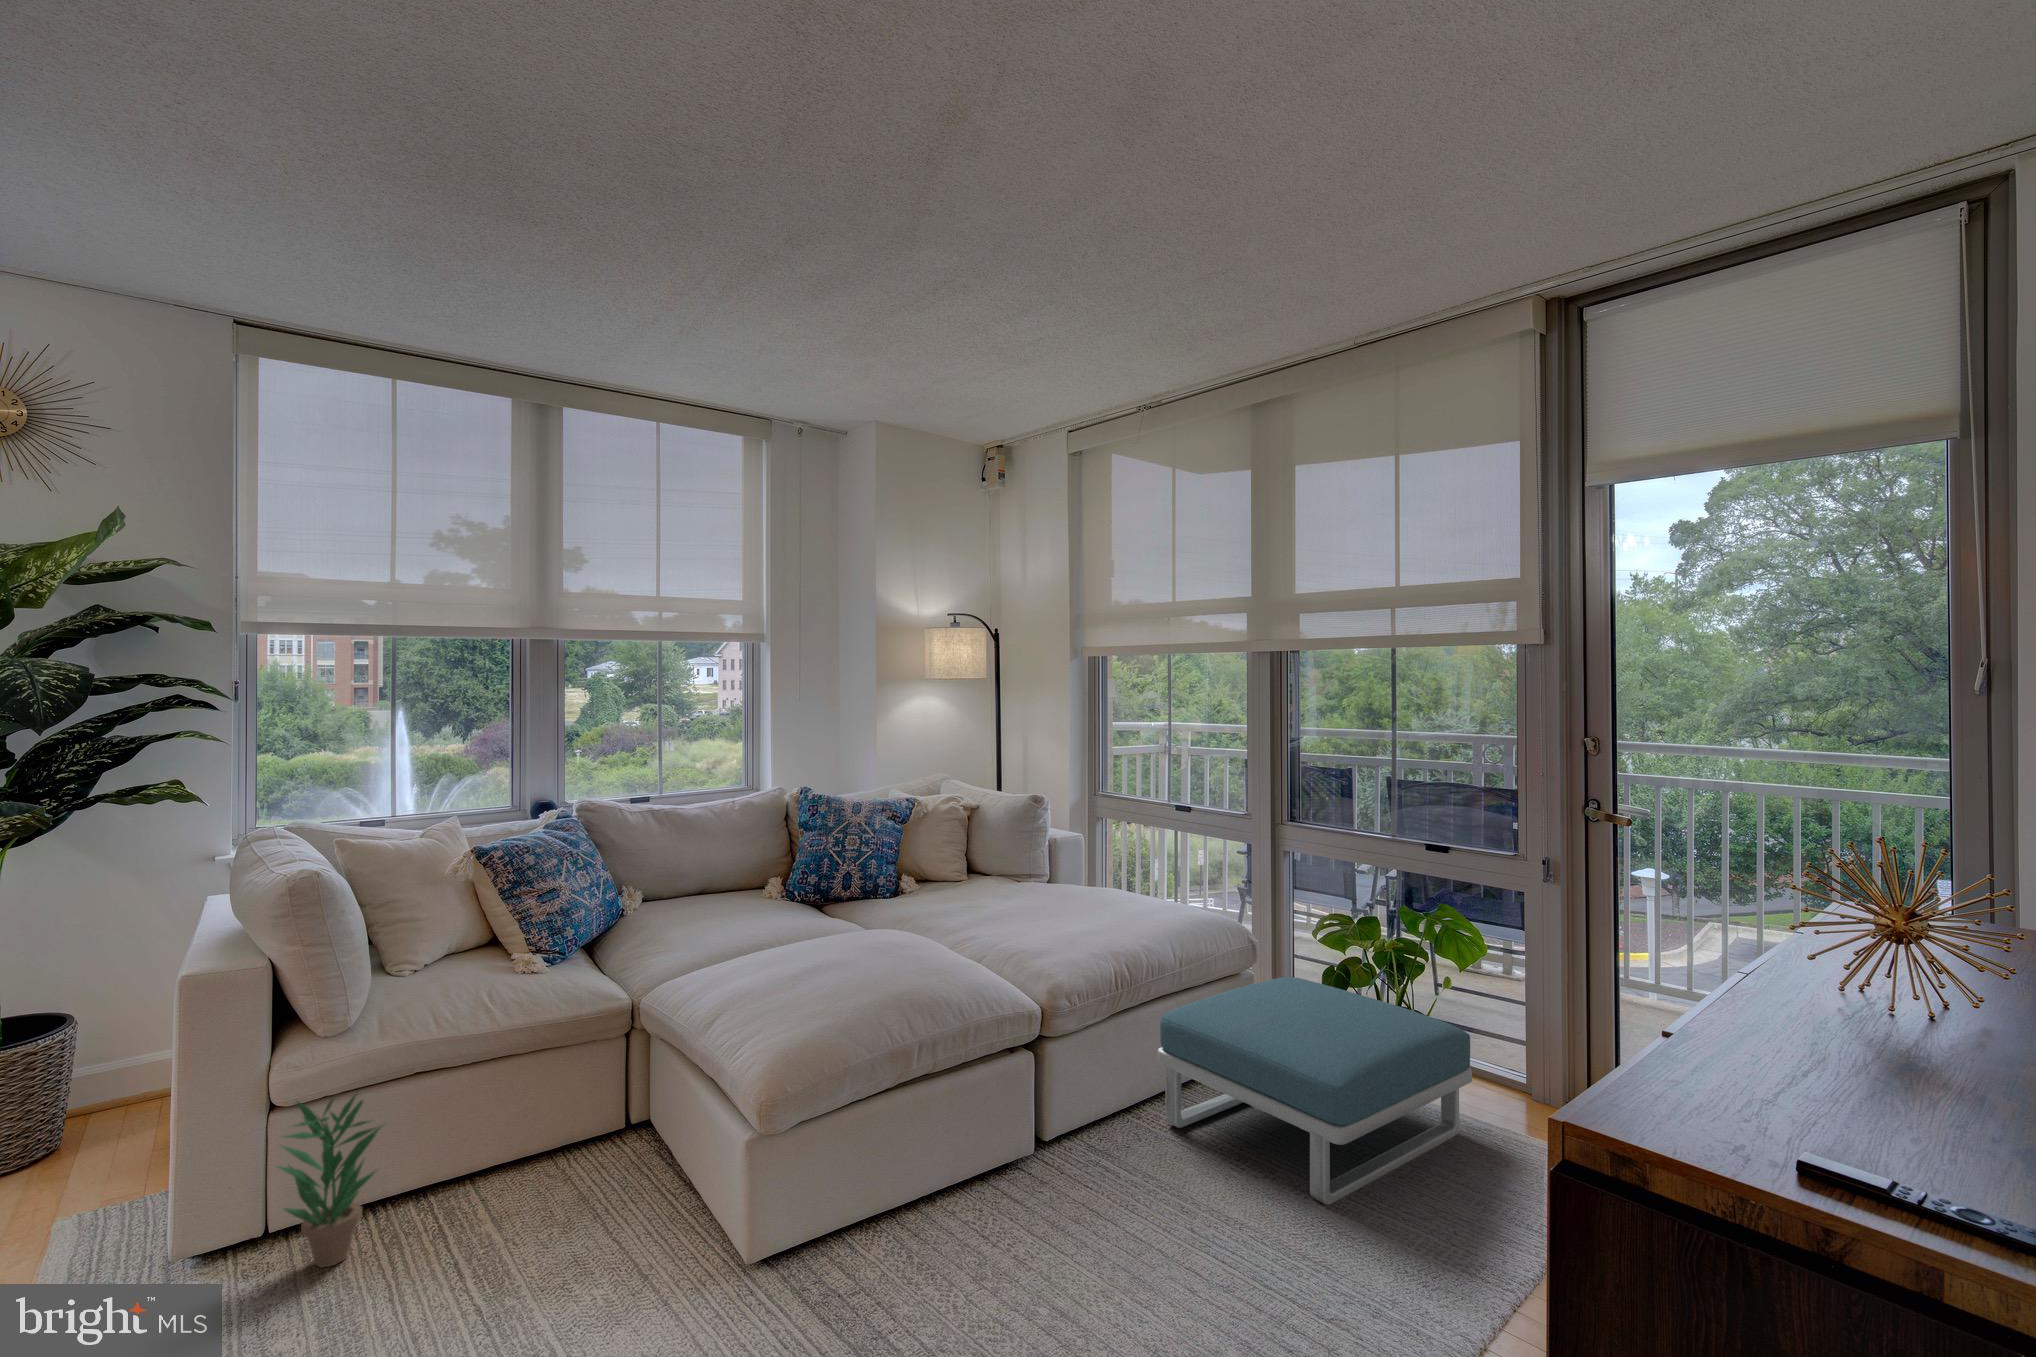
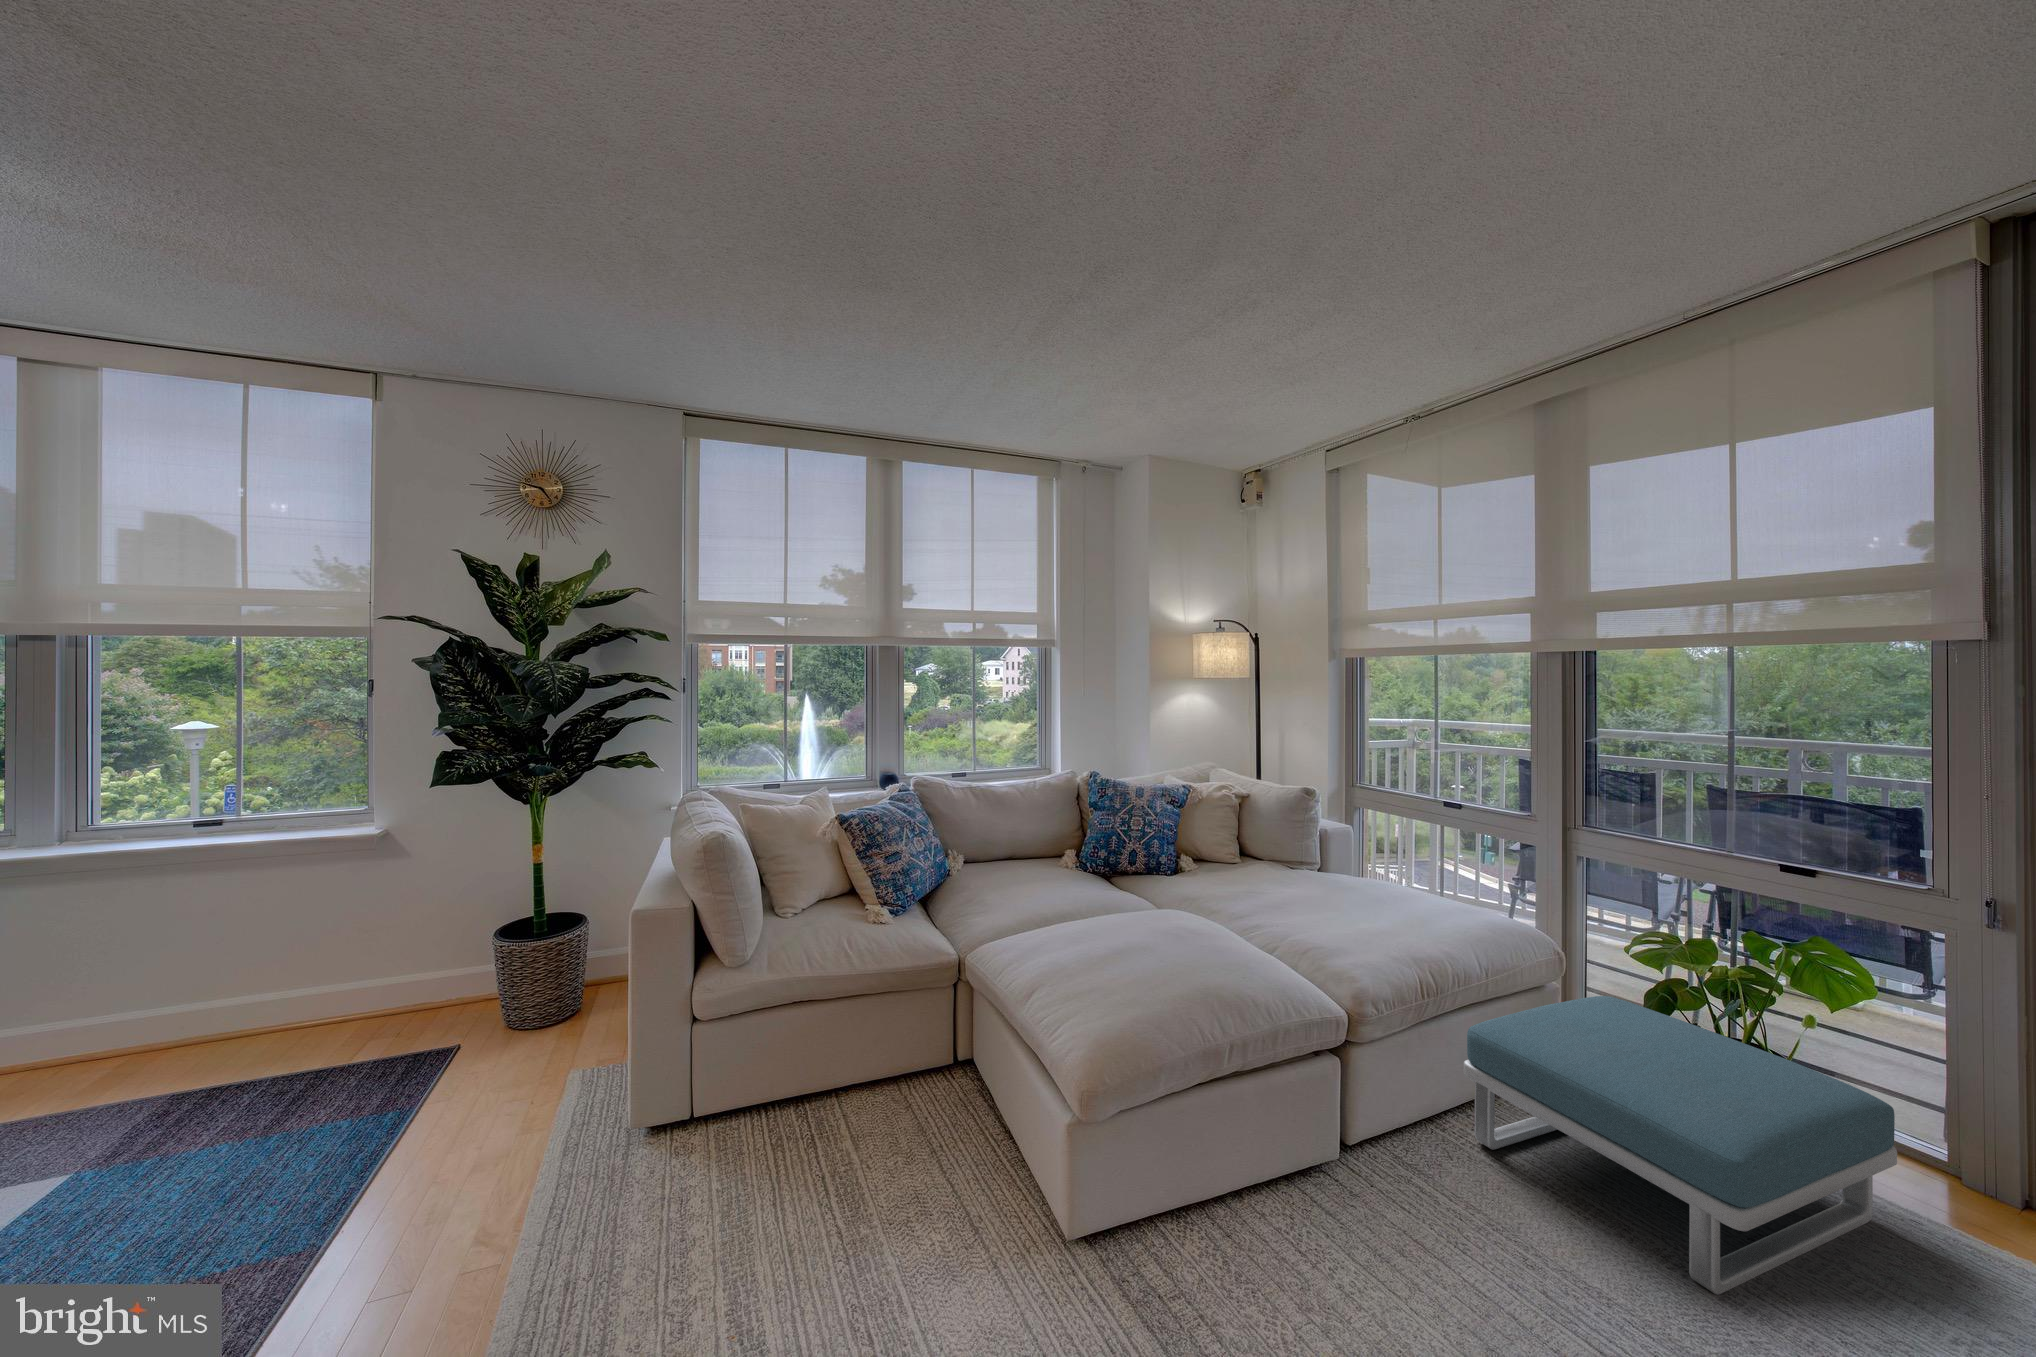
potted plant: present [277,1094,383,1267] -> none [691,1016,773,1160]

